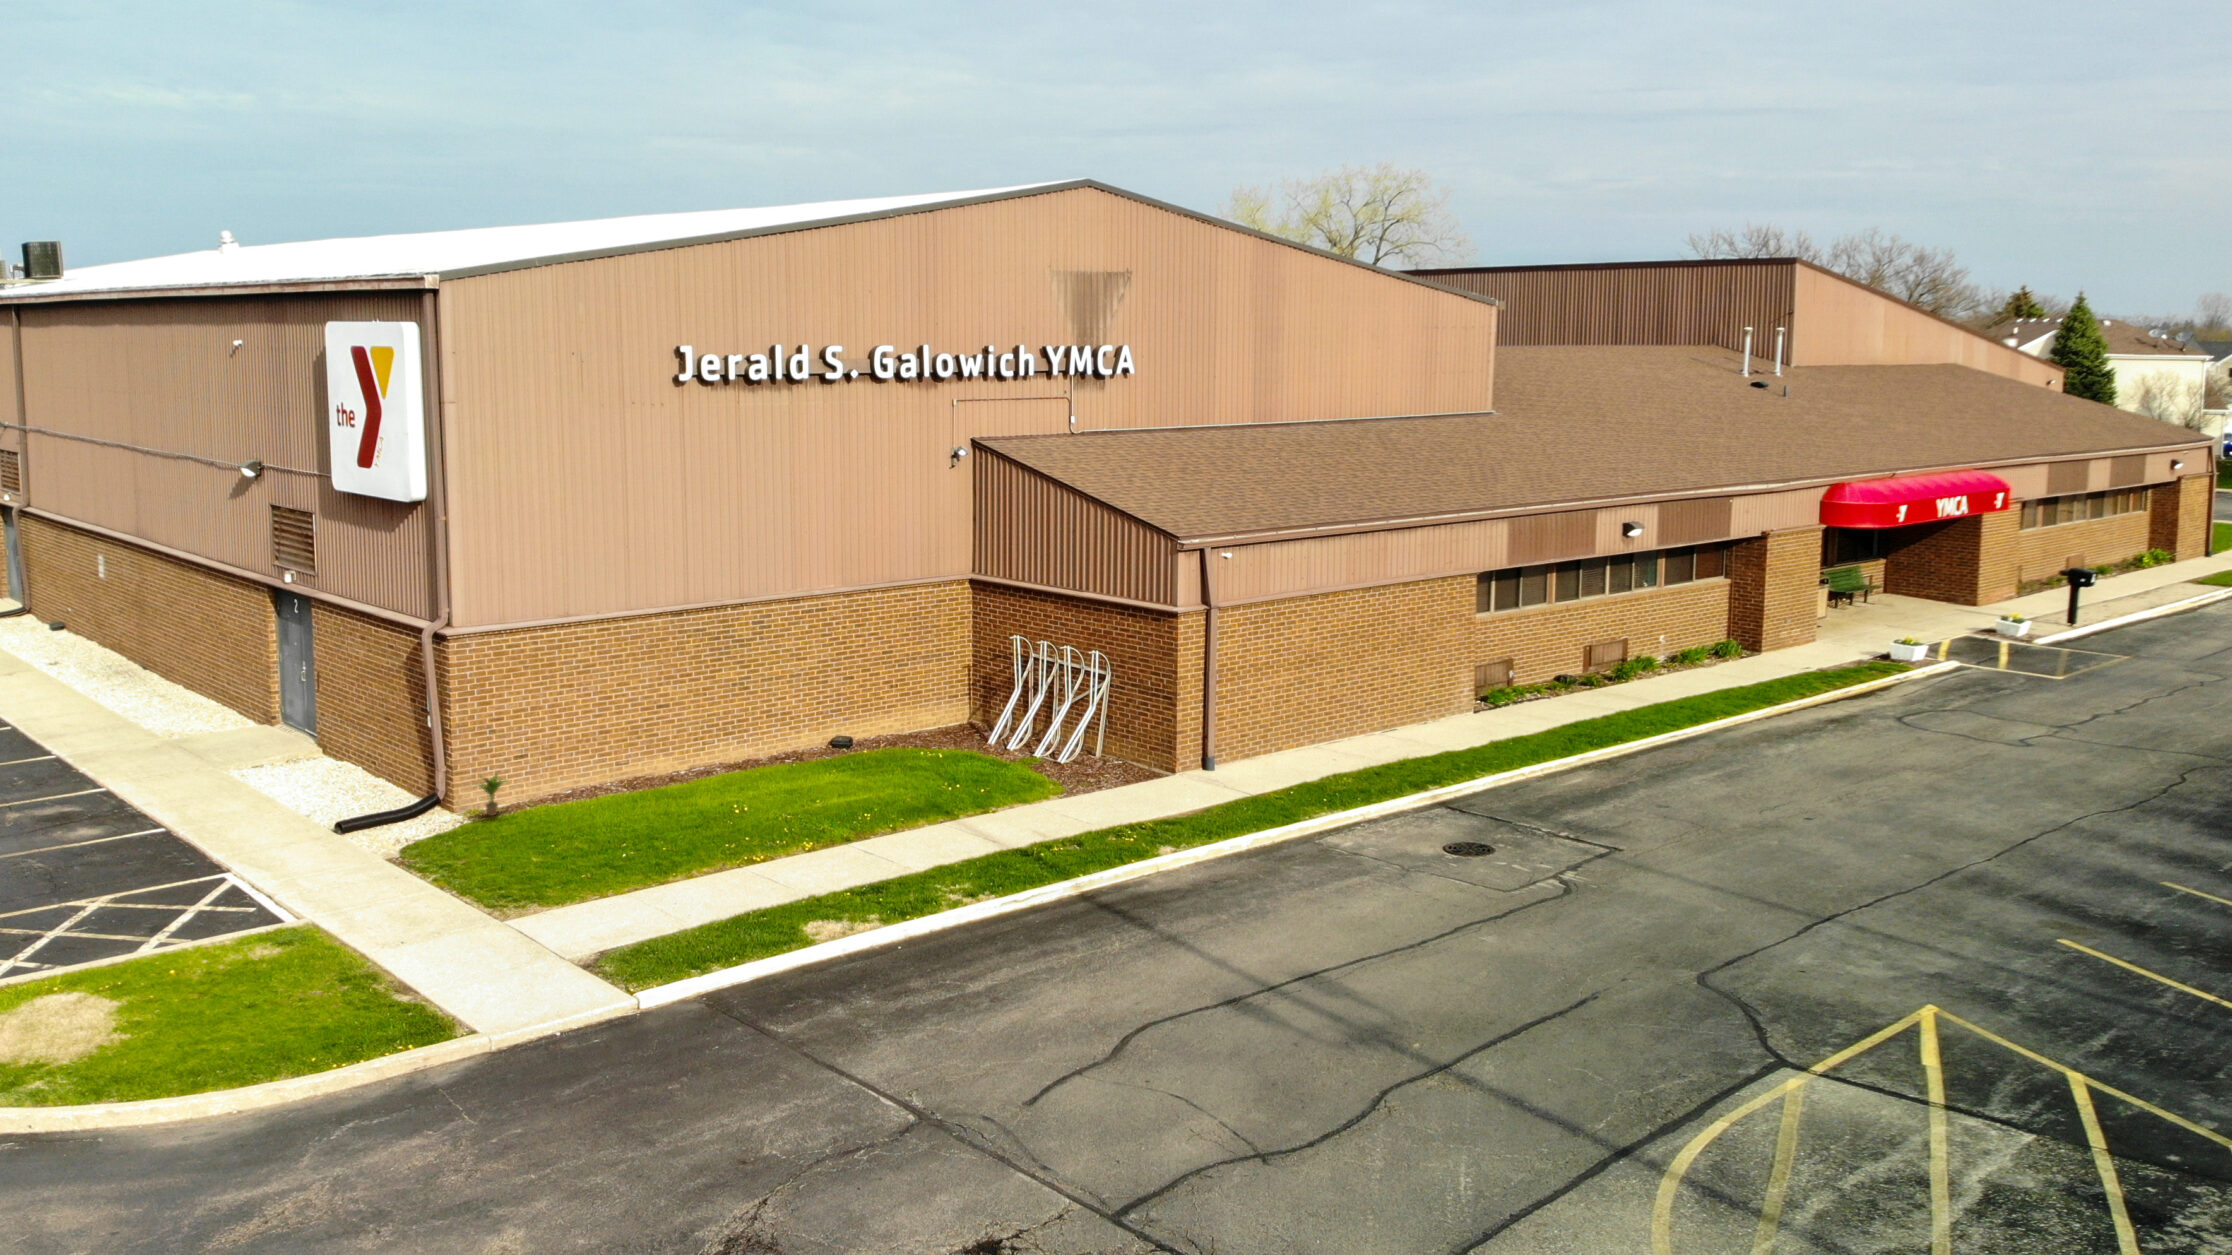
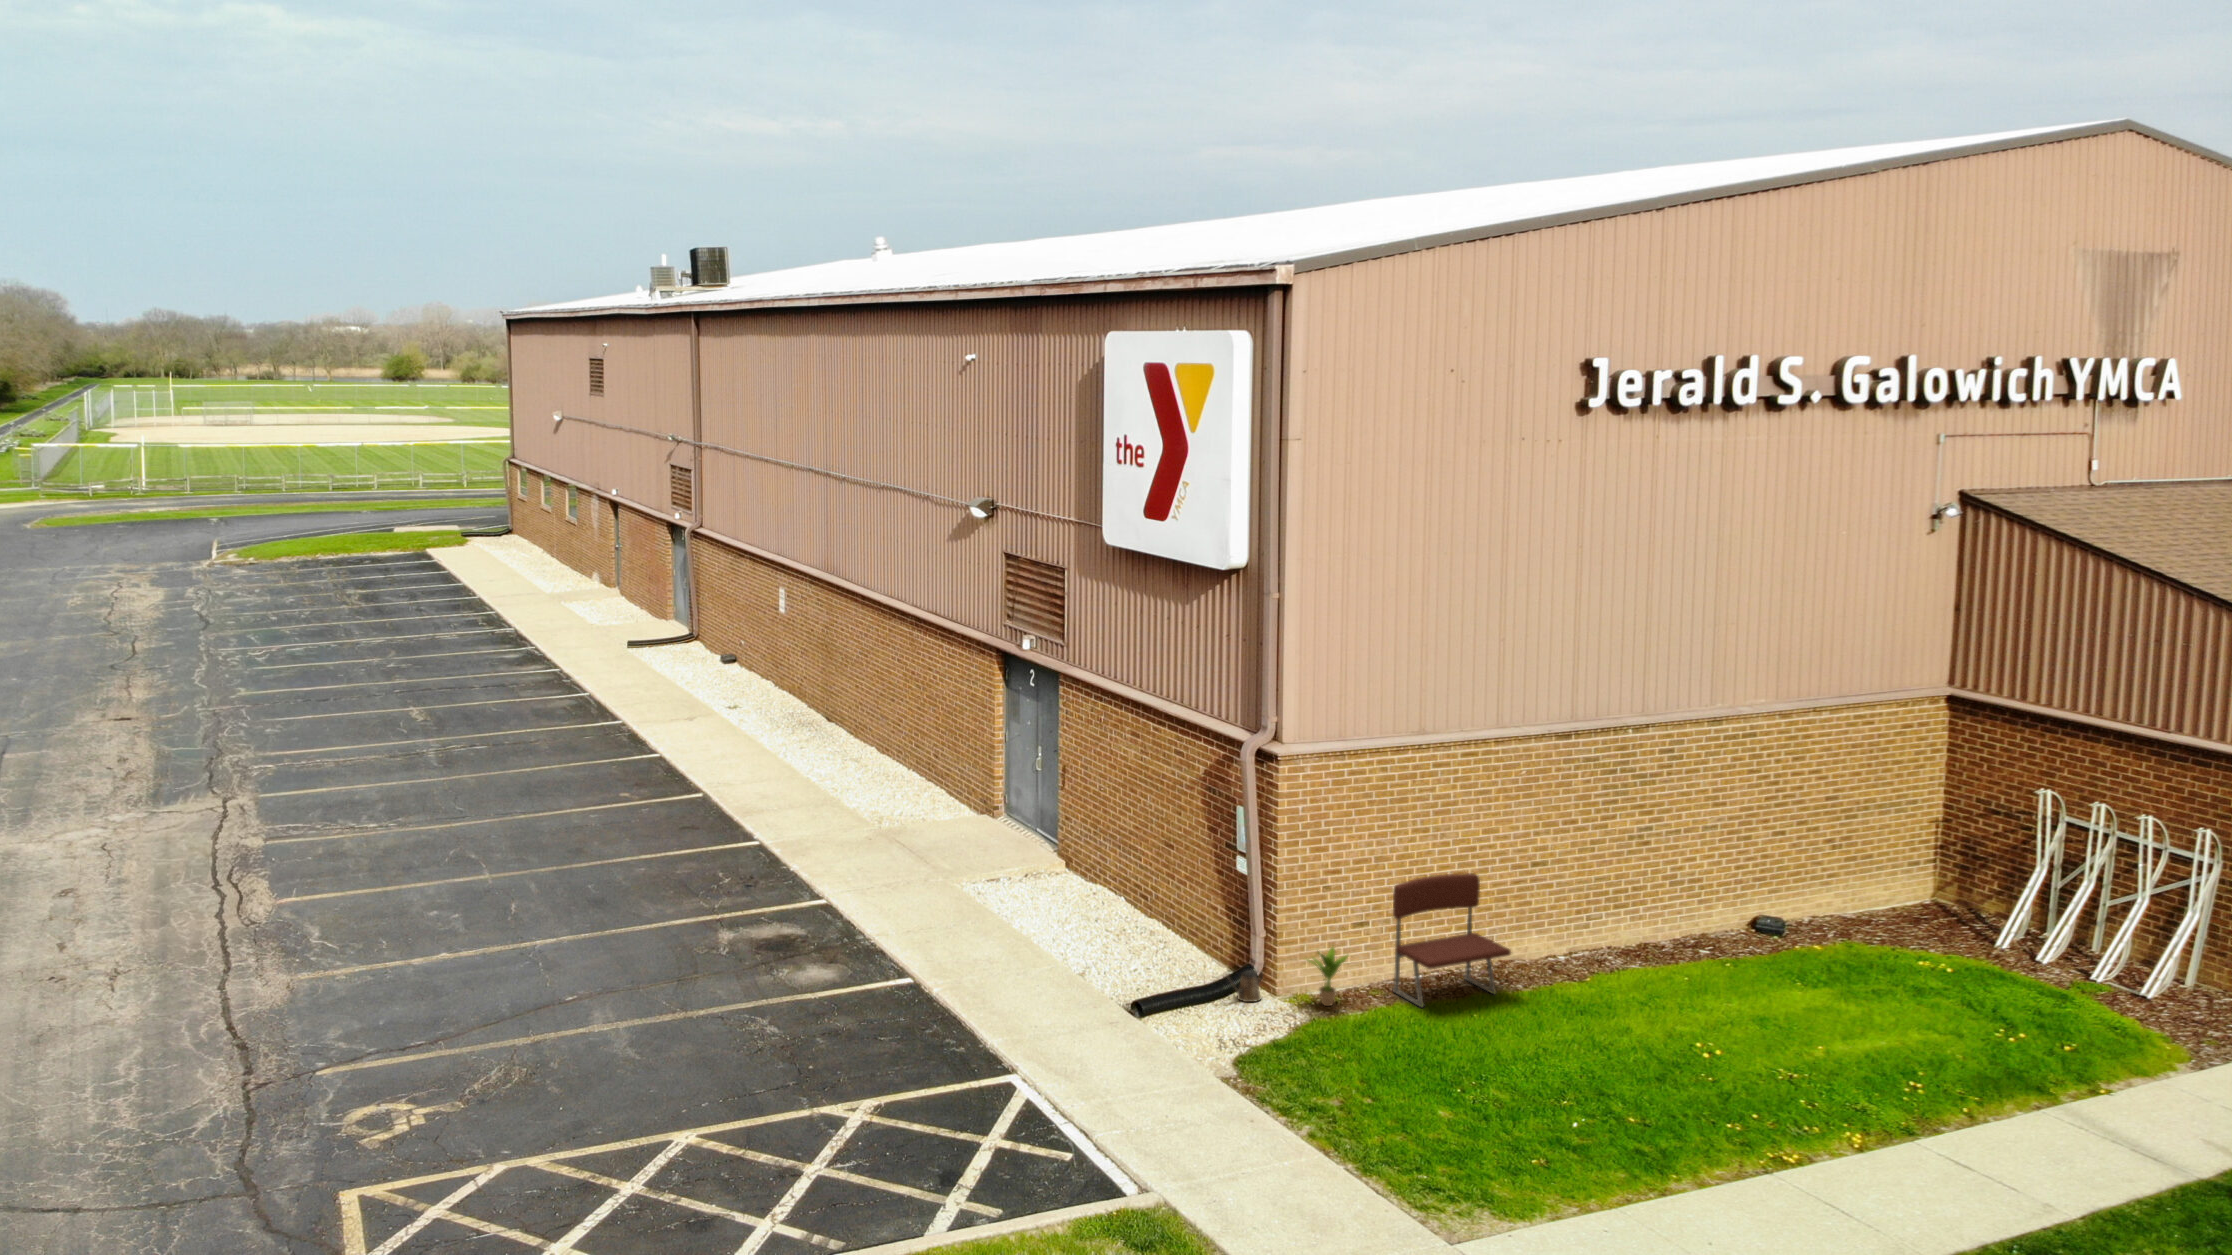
bench: none [542,715,629,810] -> present [1393,873,1511,1007]
watering can: none [410,796,445,819] -> present [1228,971,1263,1002]

